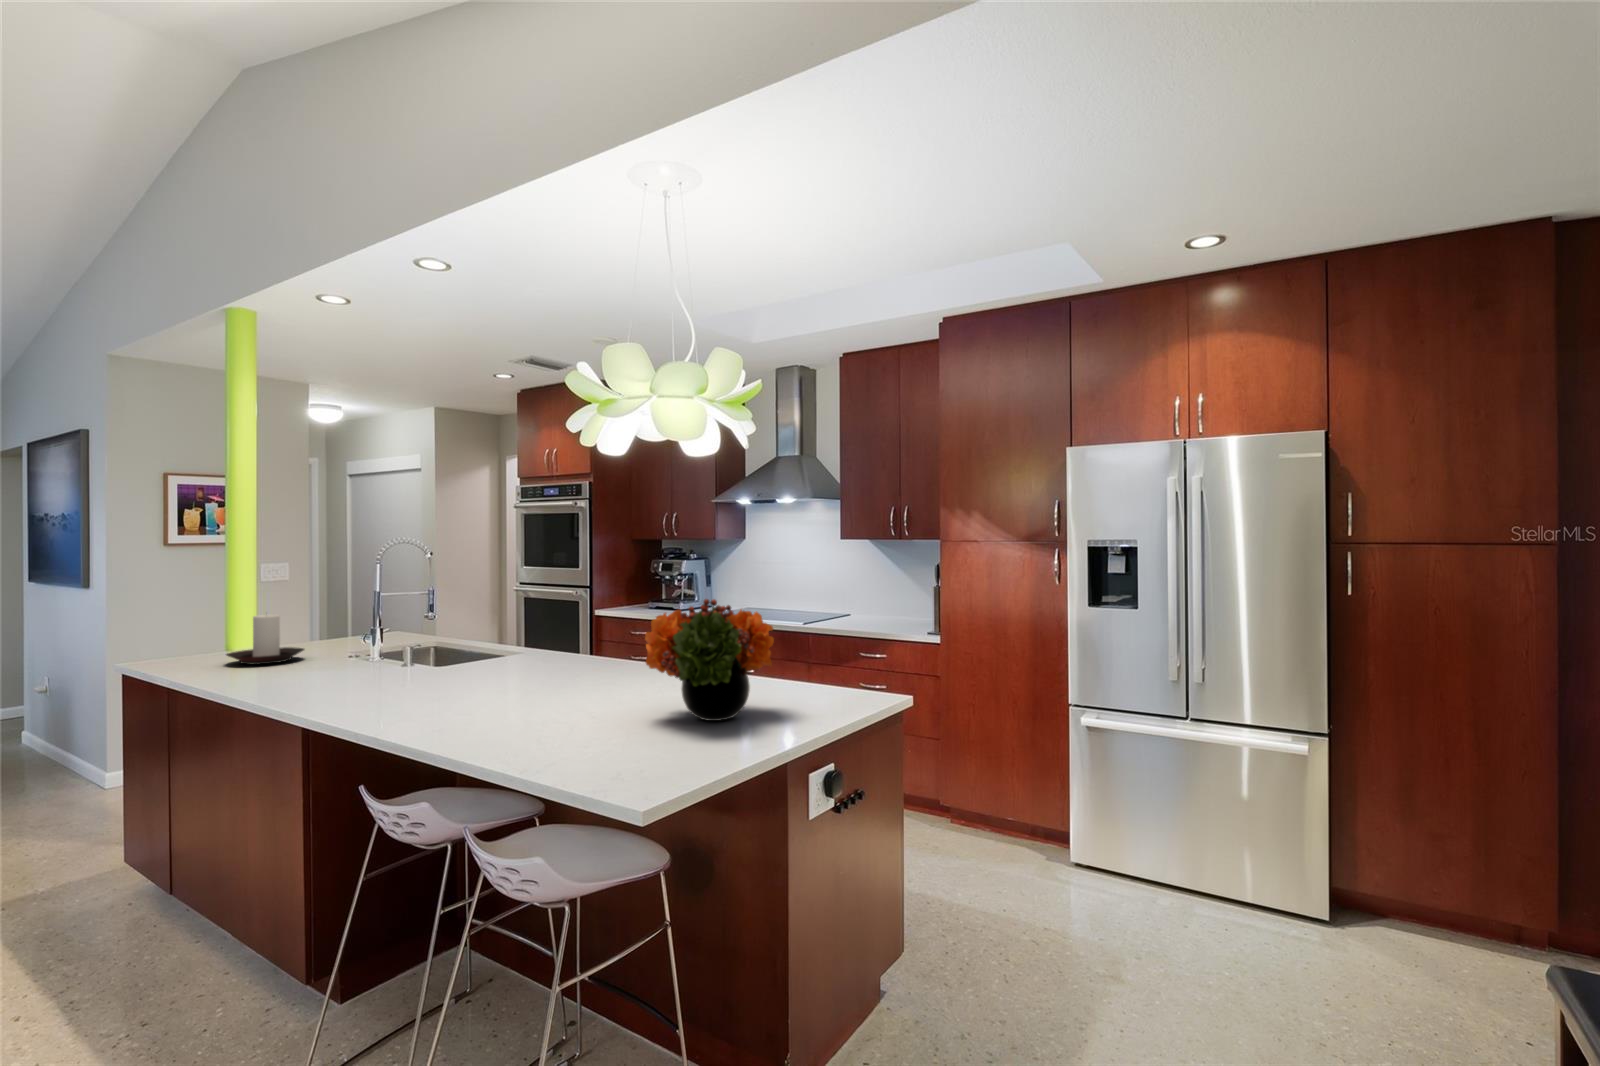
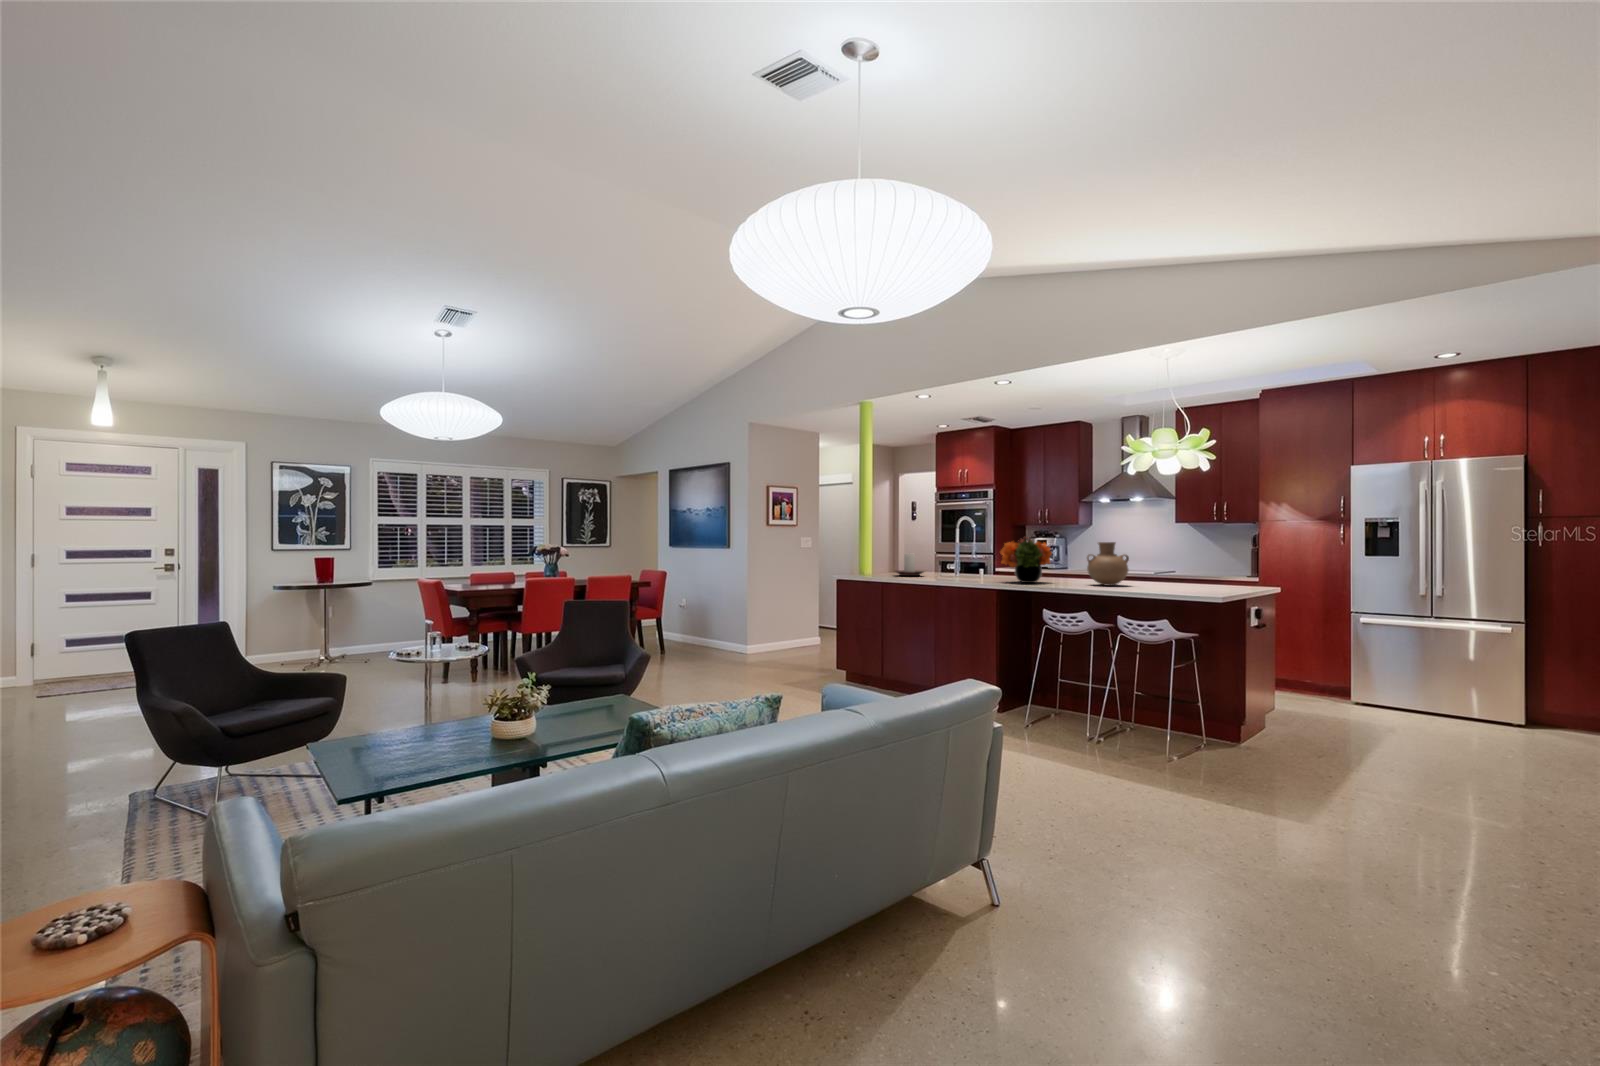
flower arrangement: present [645,599,774,721] -> present [1000,537,1052,583]
vase: none [512,603,603,704] -> present [1087,542,1129,586]

